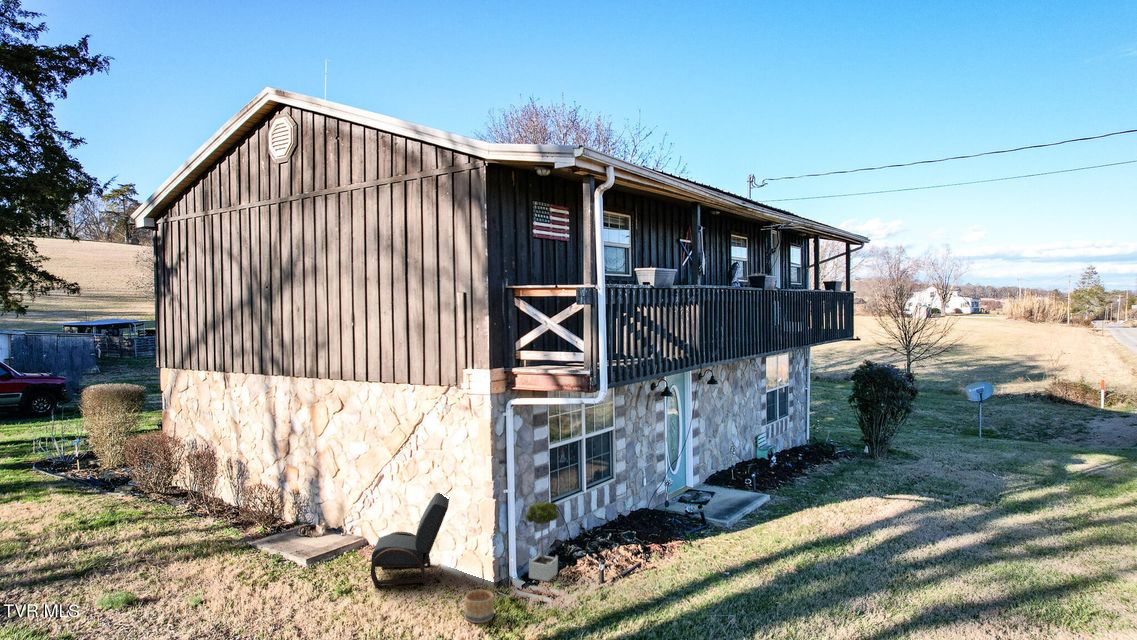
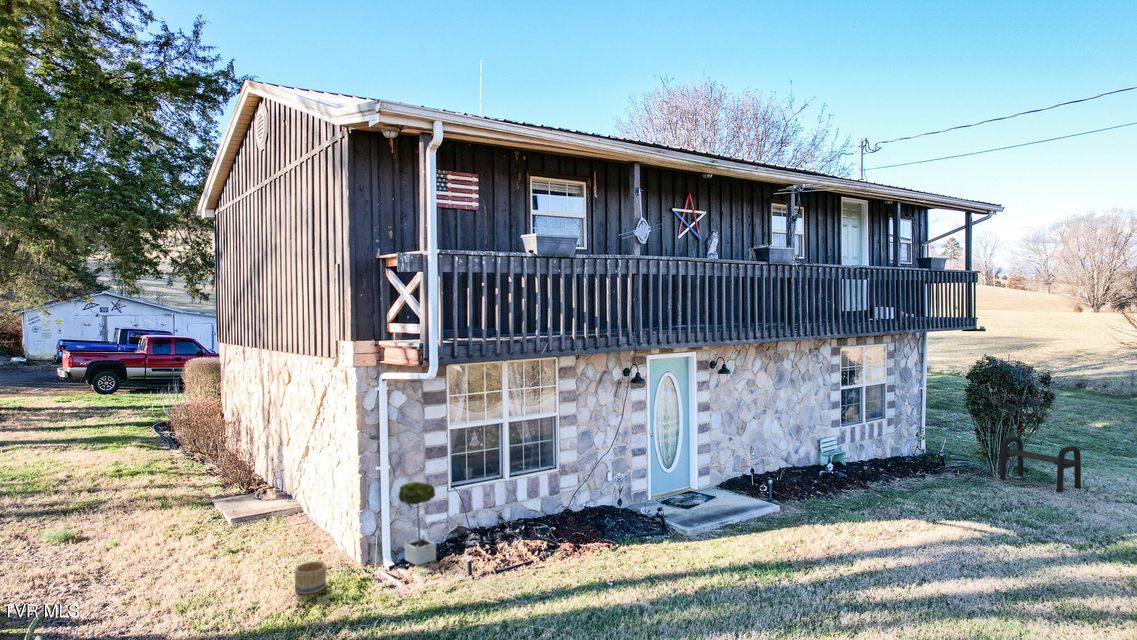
bench: none [880,425,935,466] -> present [1000,437,1081,492]
lounge chair: present [371,493,450,587] -> none [259,466,349,554]

